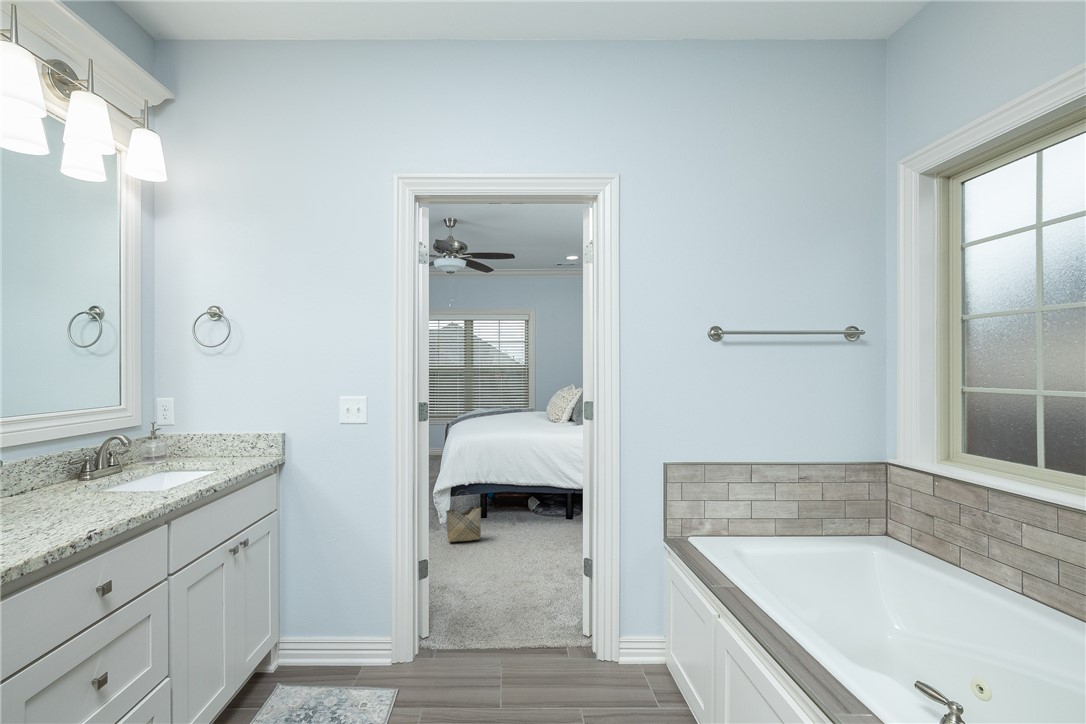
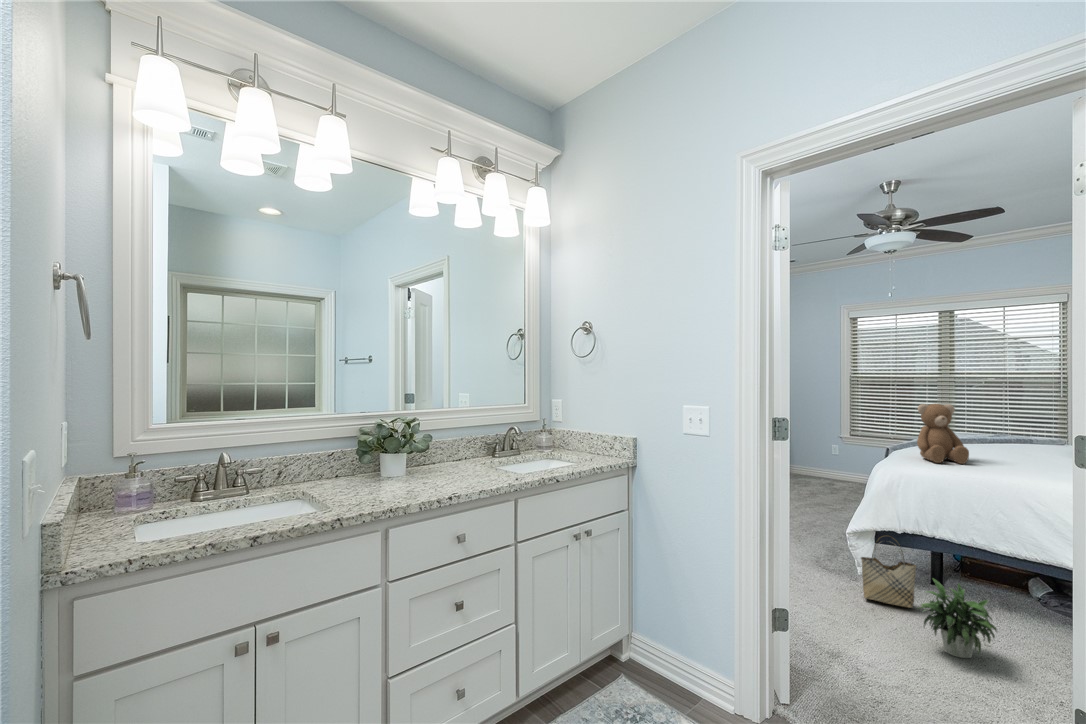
teddy bear: none [472,388,503,431] -> present [917,404,969,464]
potted plant: none [491,511,534,562] -> present [919,578,997,658]

